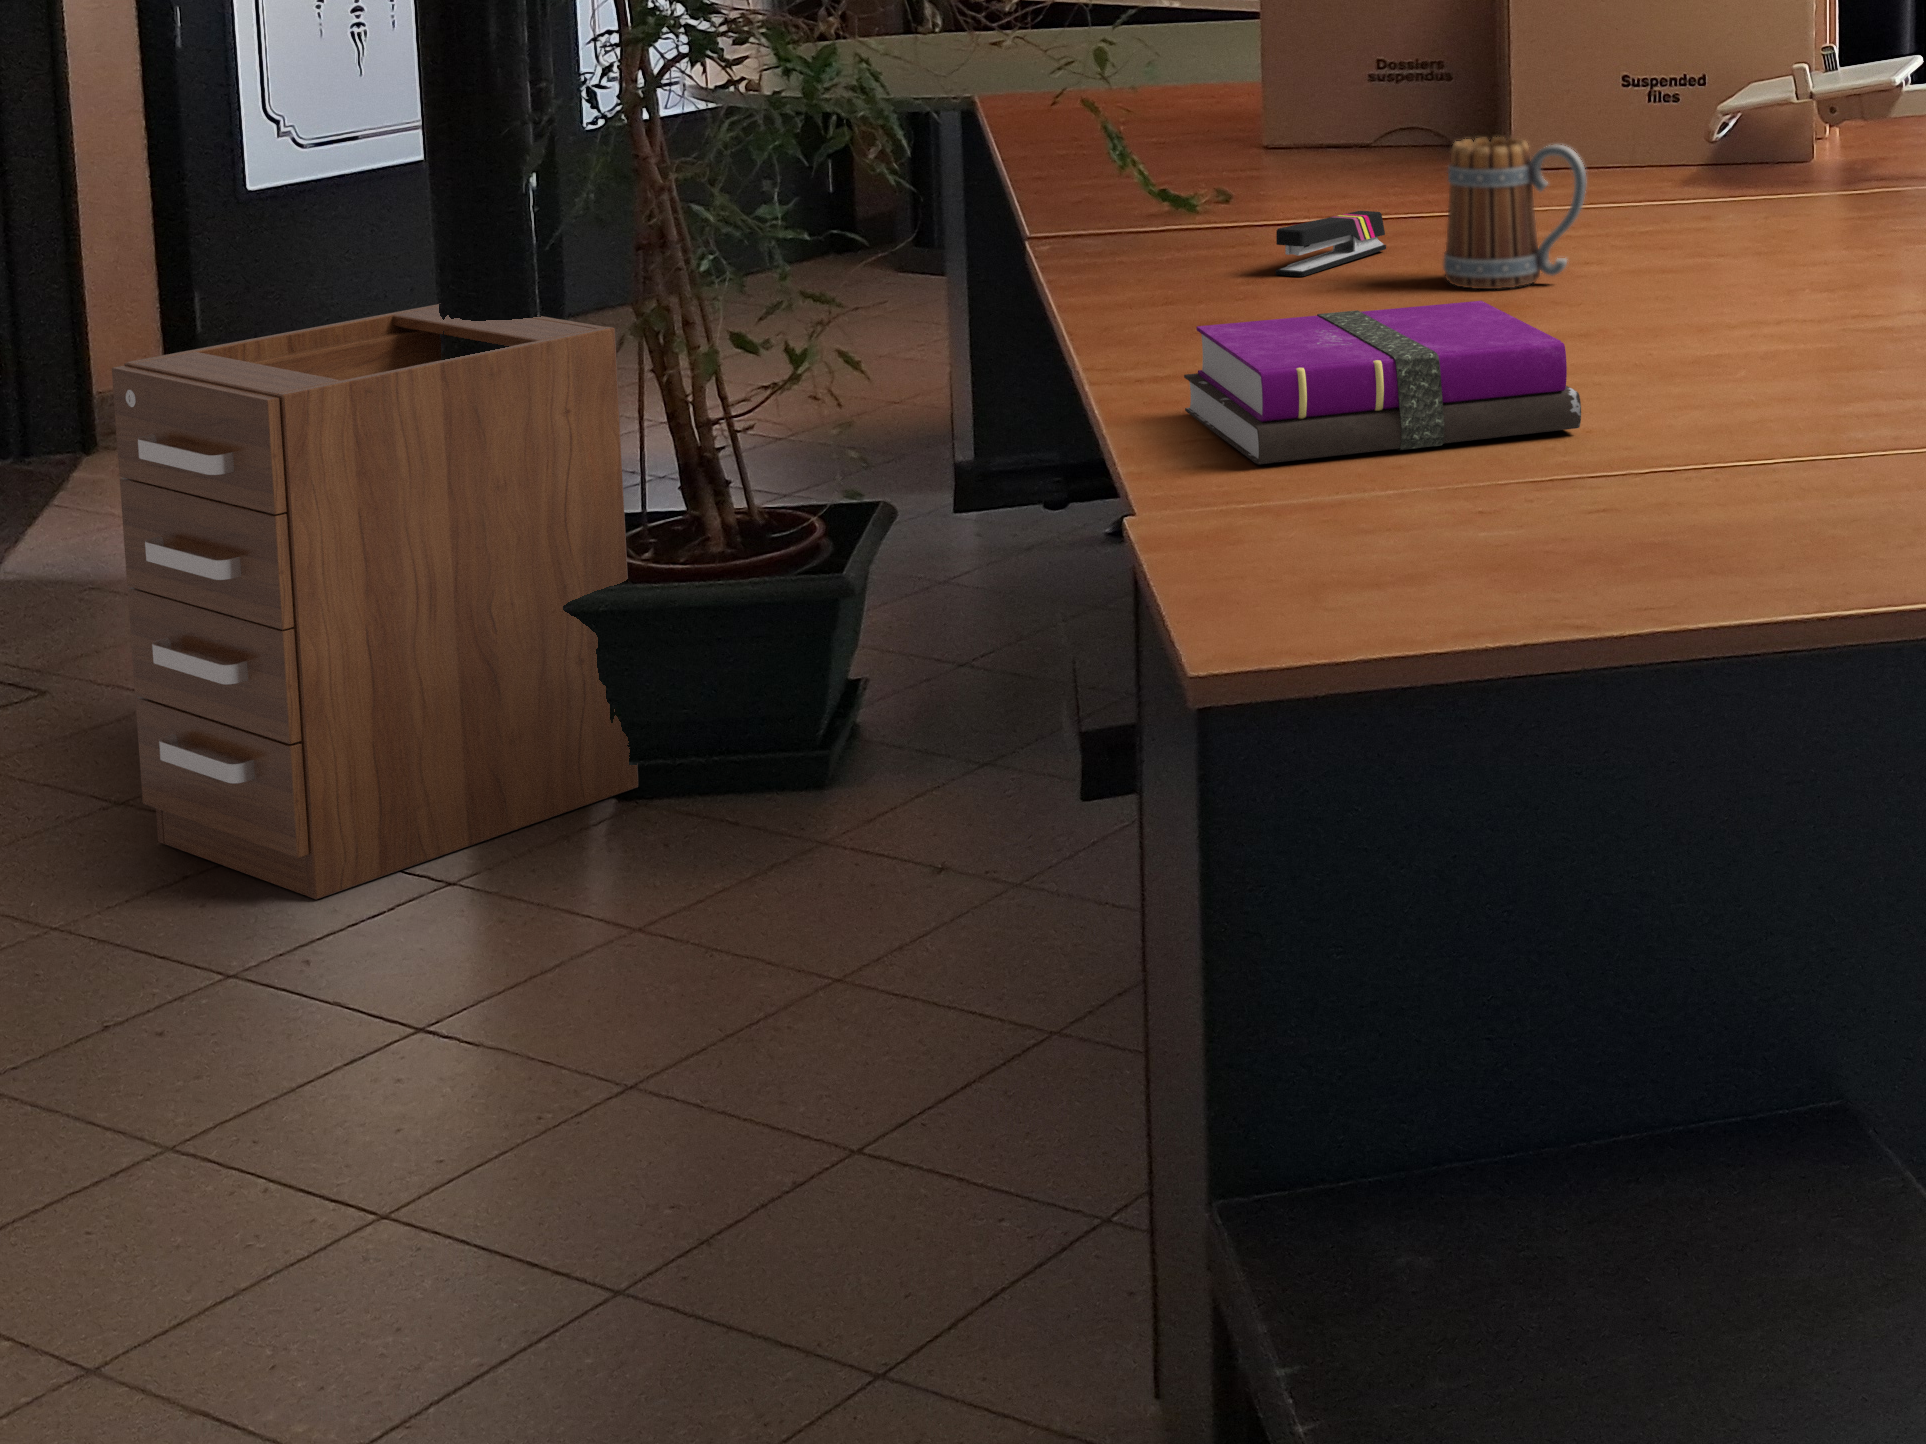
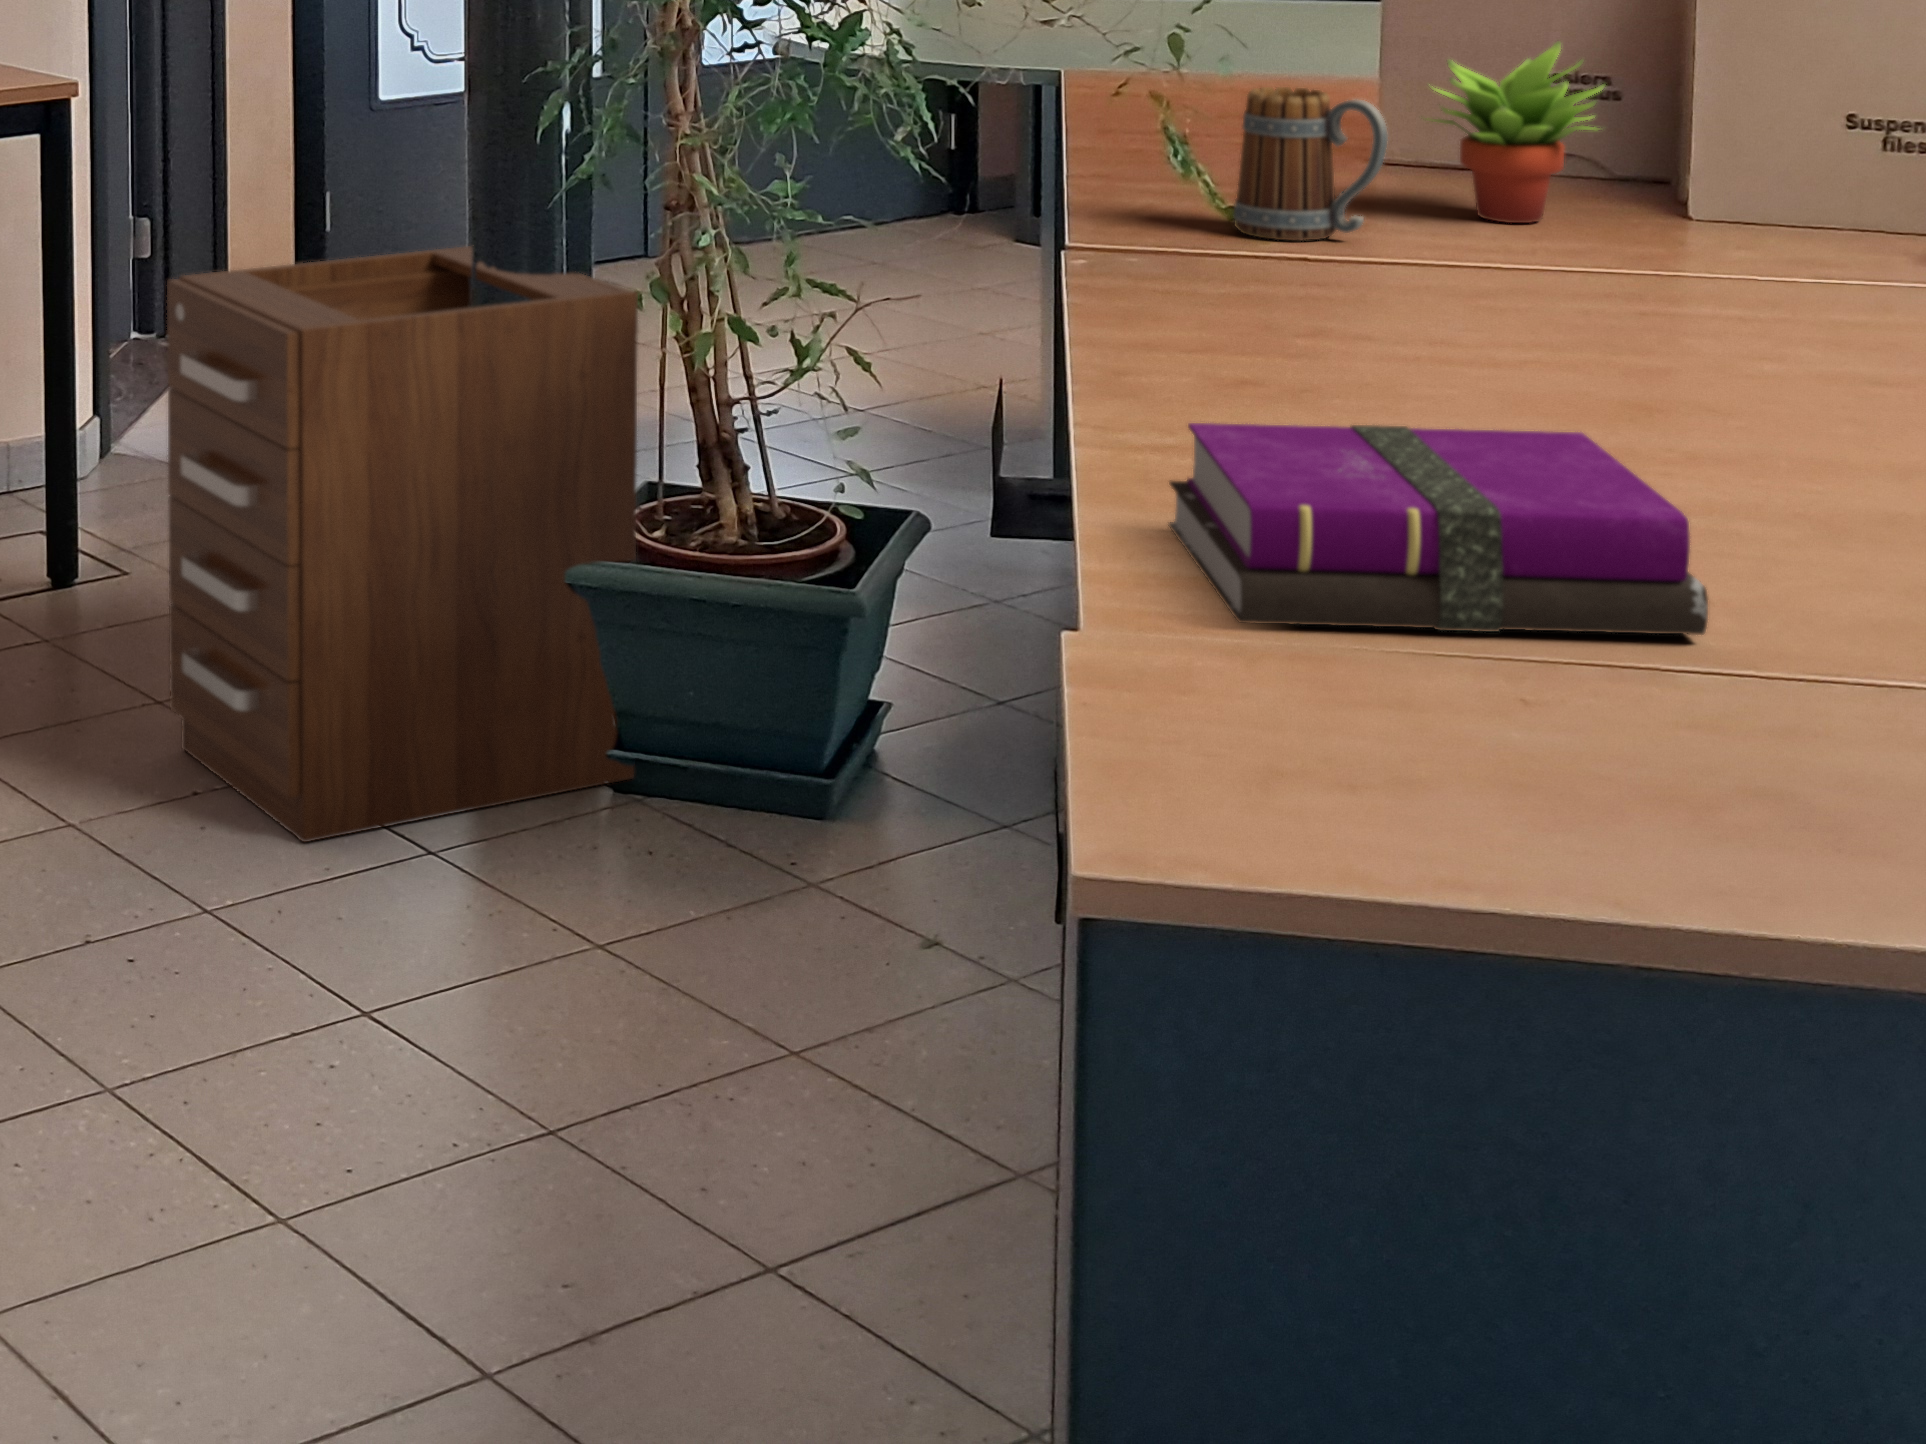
succulent plant: none [1307,31,1449,182] -> present [1427,42,1604,223]
mug: present [1443,137,1586,289] -> present [1234,87,1388,241]
stapler: present [1276,211,1386,277] -> none [1341,268,1493,346]

